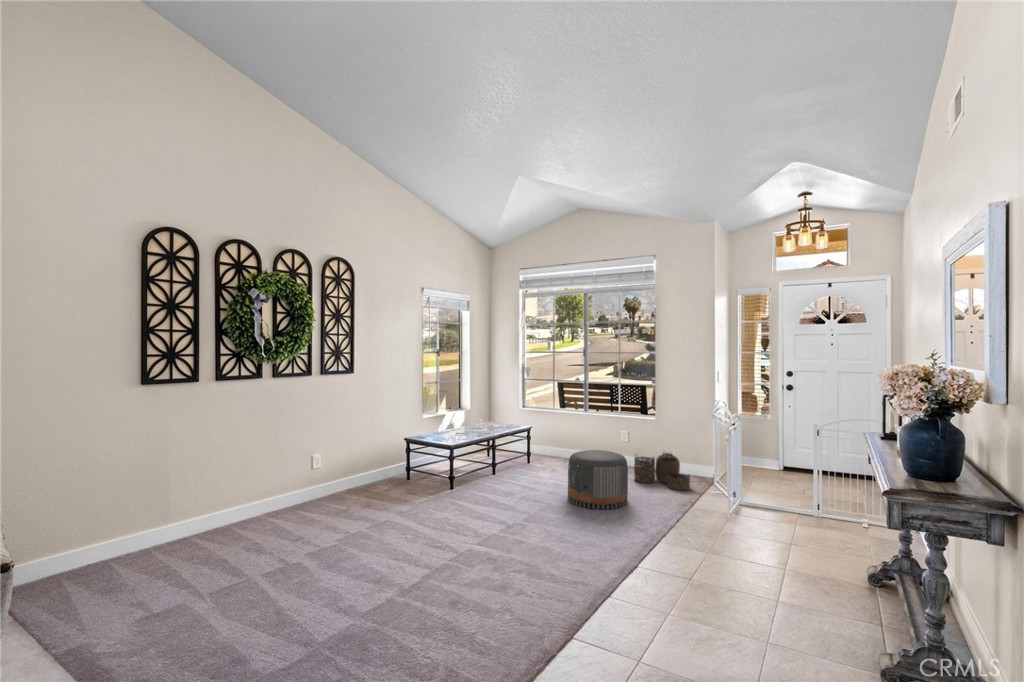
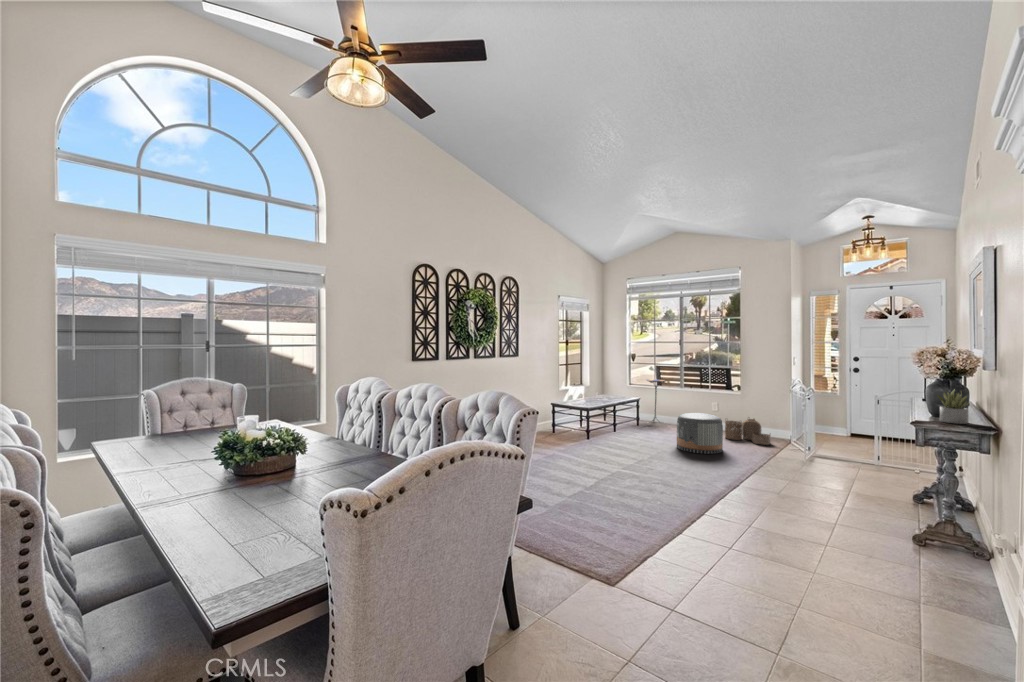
side table: none [539,401,564,459] -> present [647,379,665,420]
succulent plant: none [919,434,972,493] -> present [937,390,969,424]

